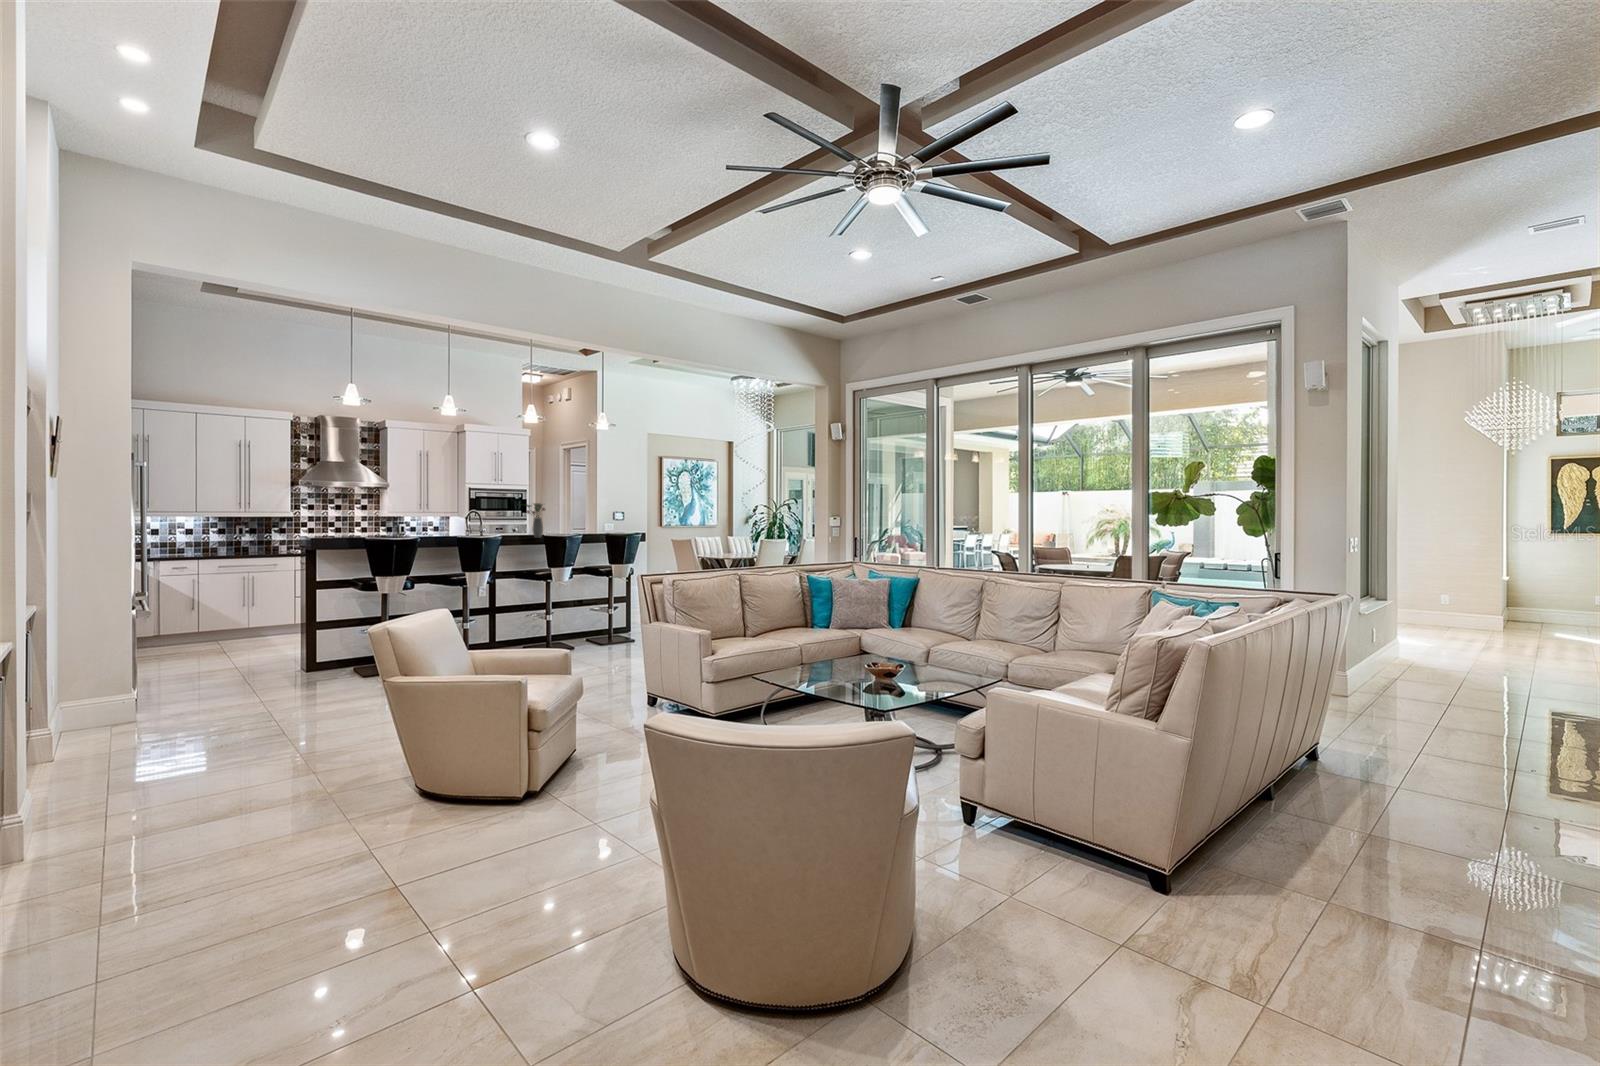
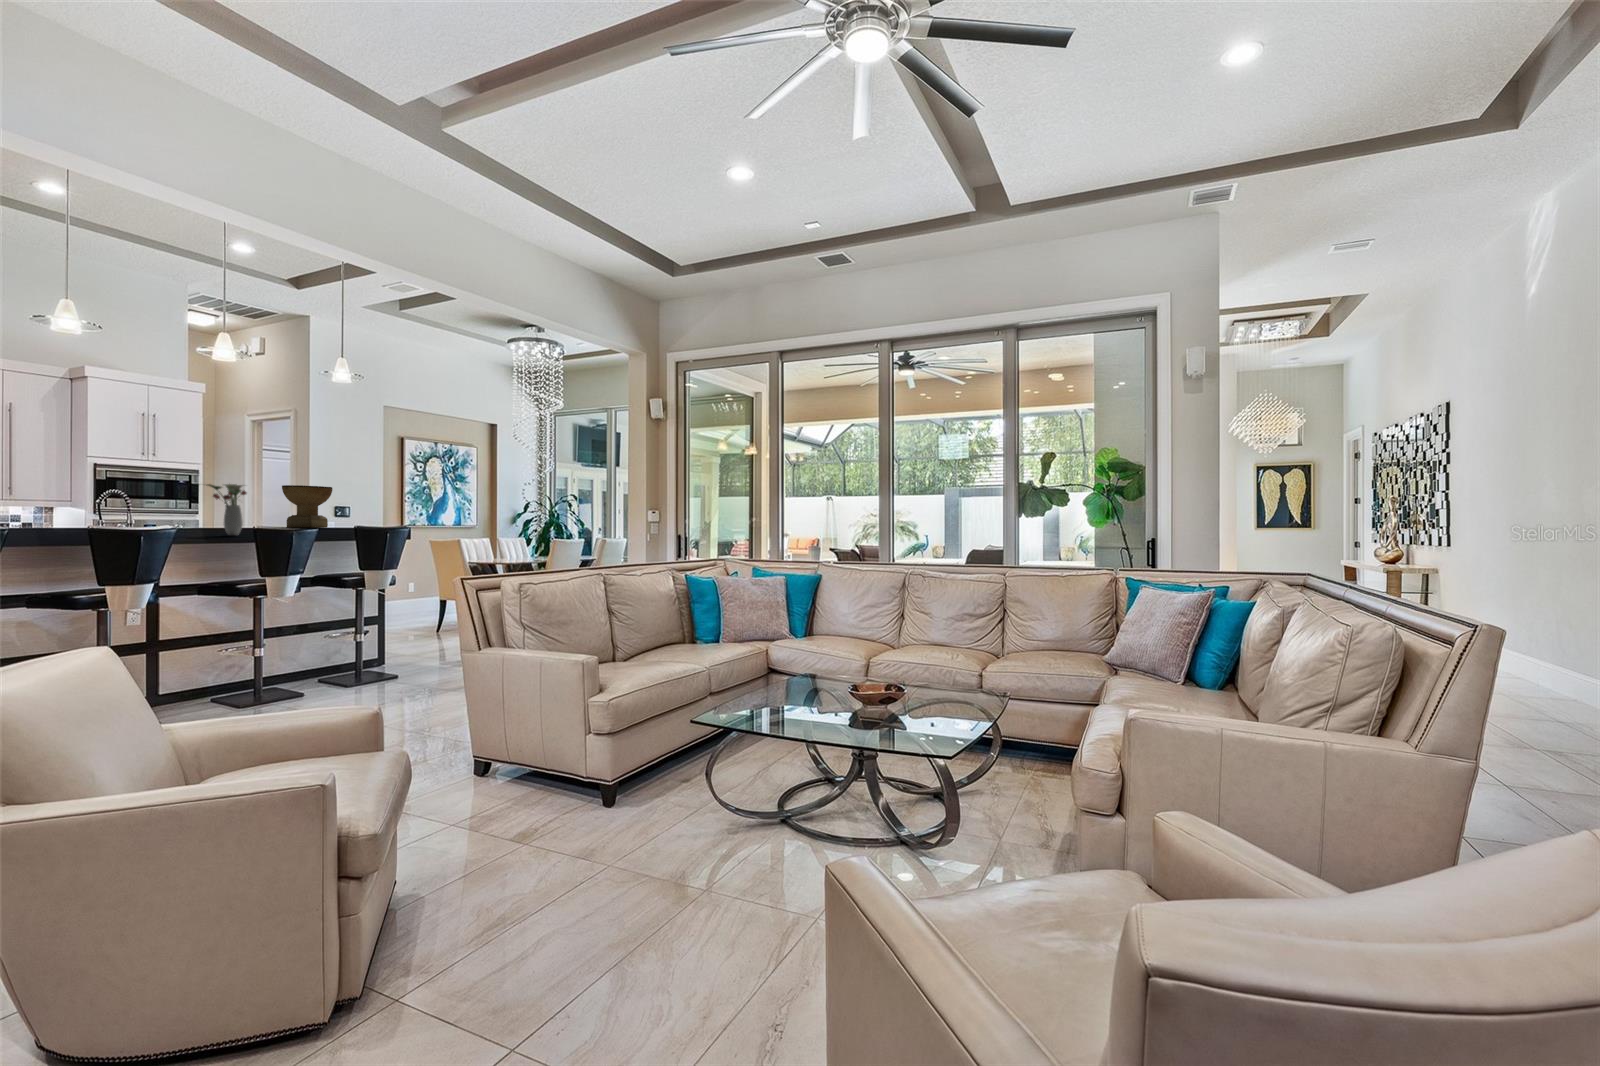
decorative bowl: none [580,498,612,528] -> present [282,485,332,528]

